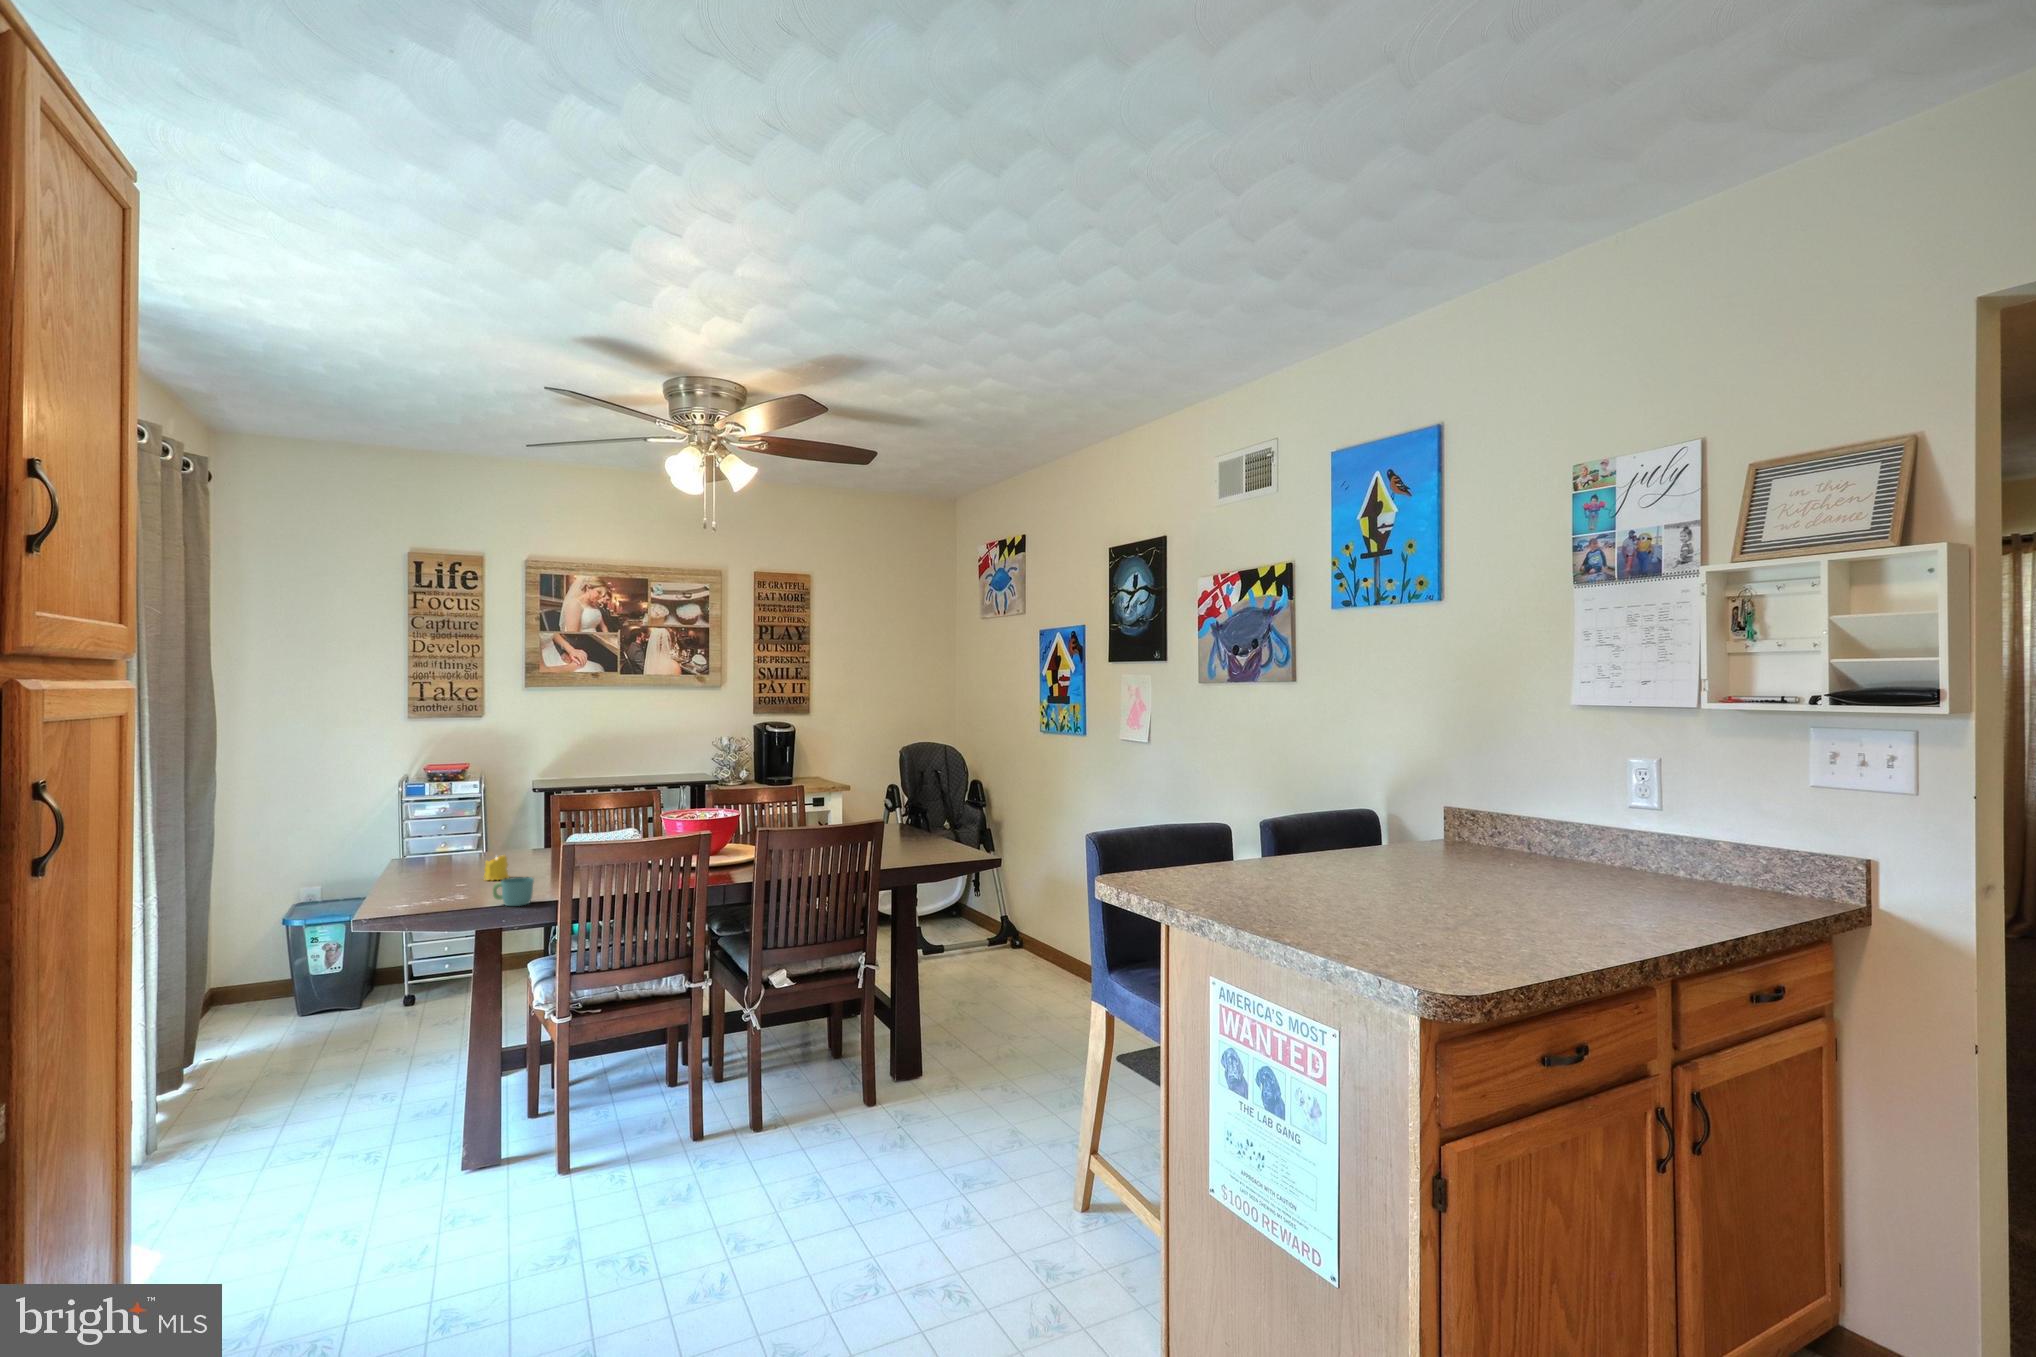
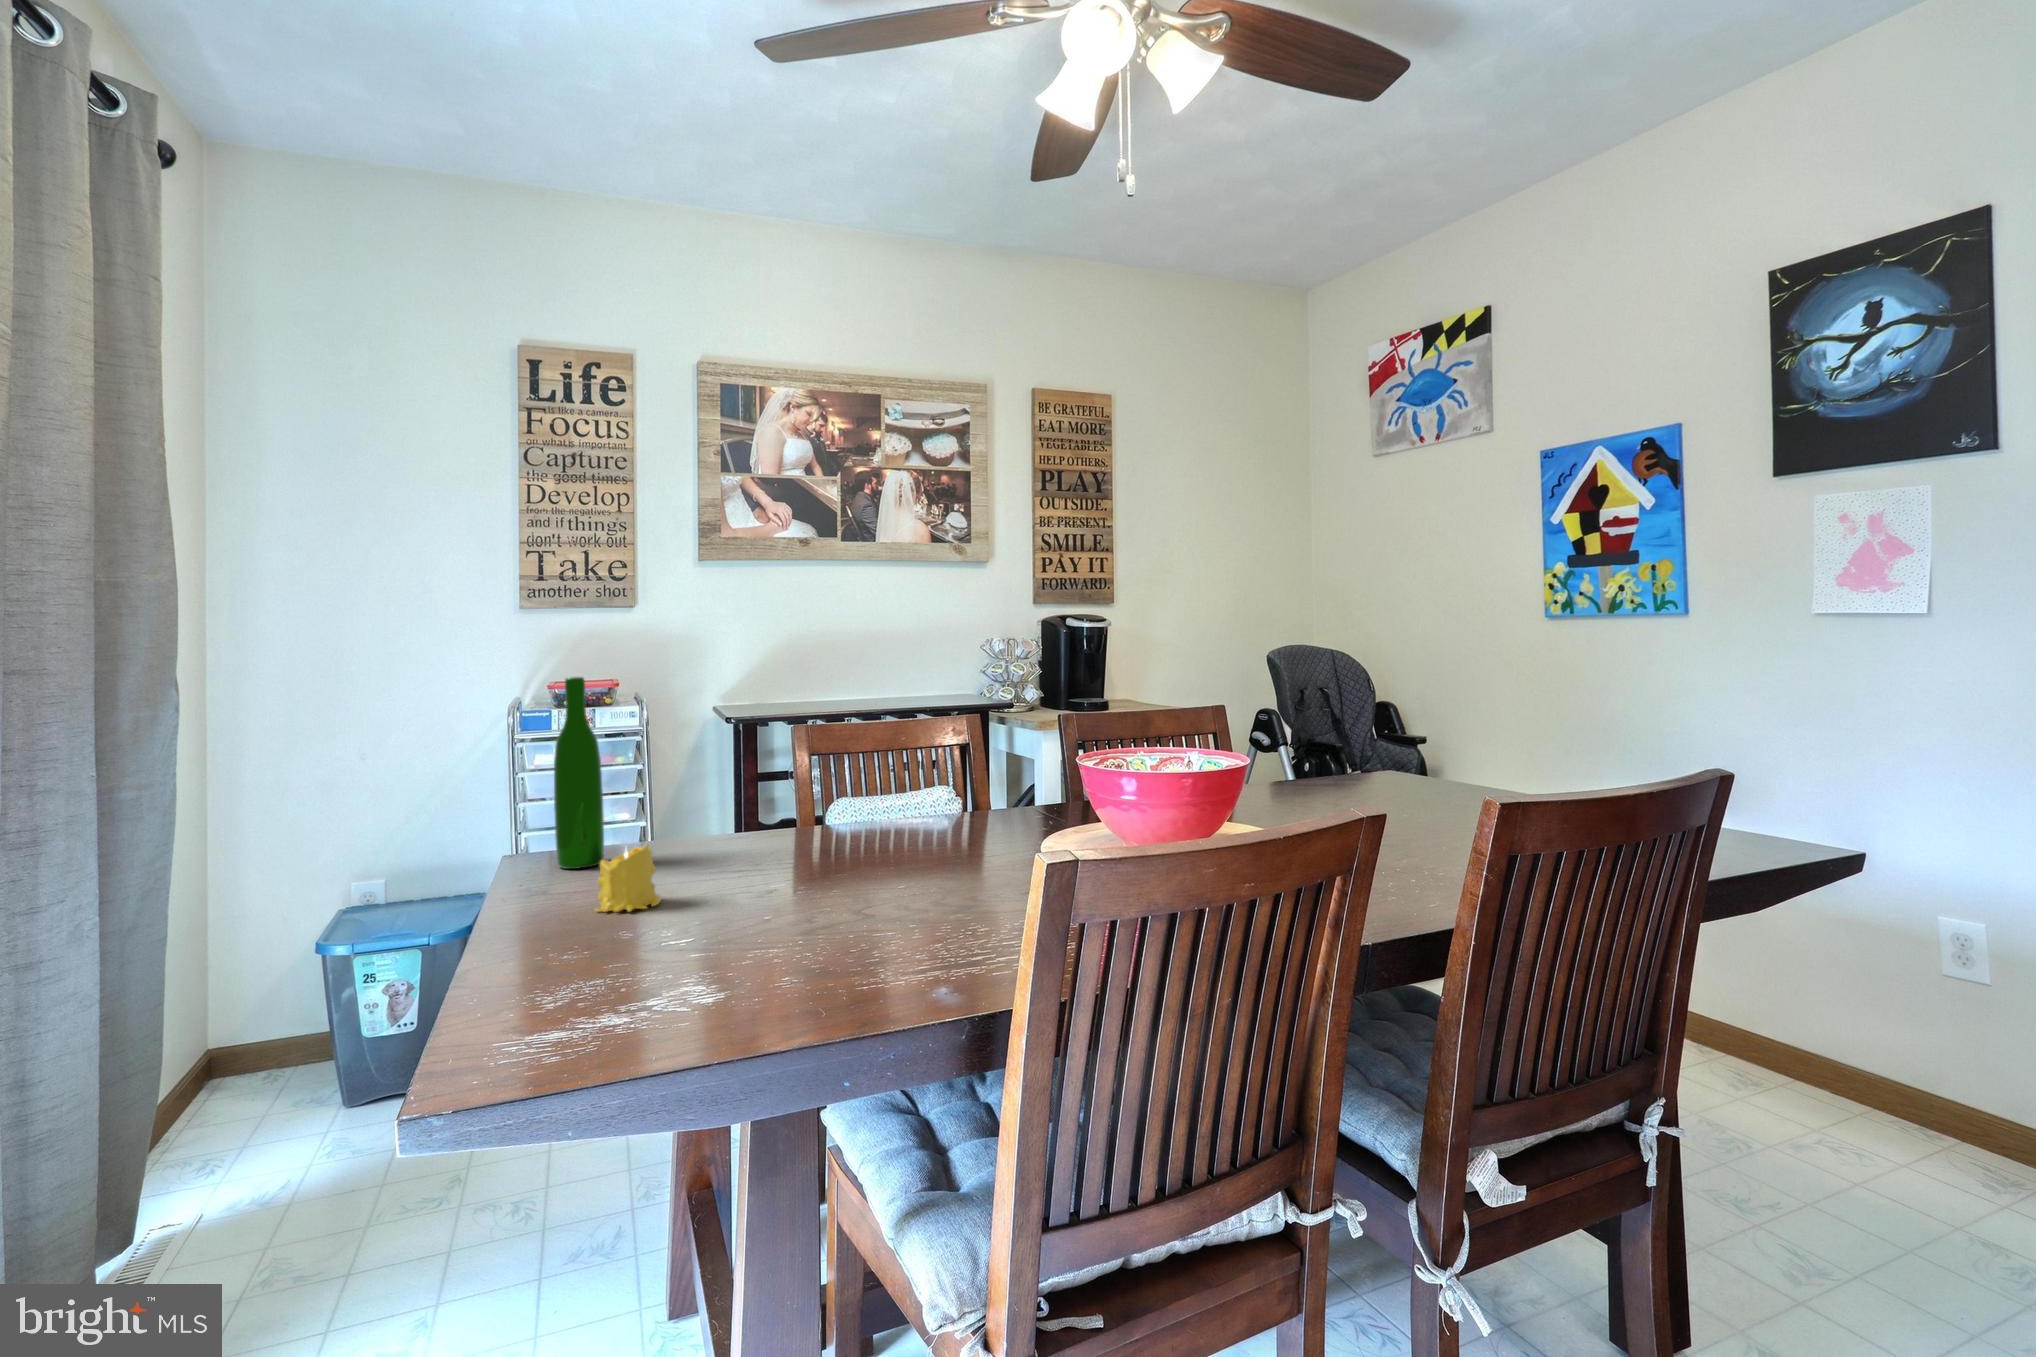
wine bottle: none [459,782,481,867] -> present [554,677,604,869]
mug: present [493,877,534,906] -> none [589,924,712,1026]

